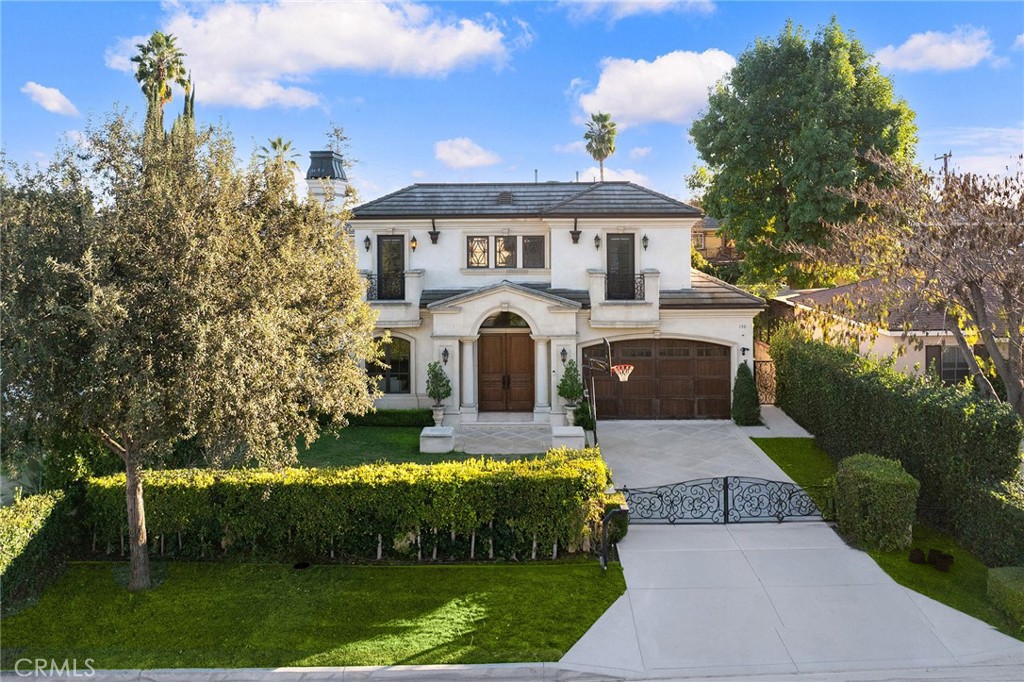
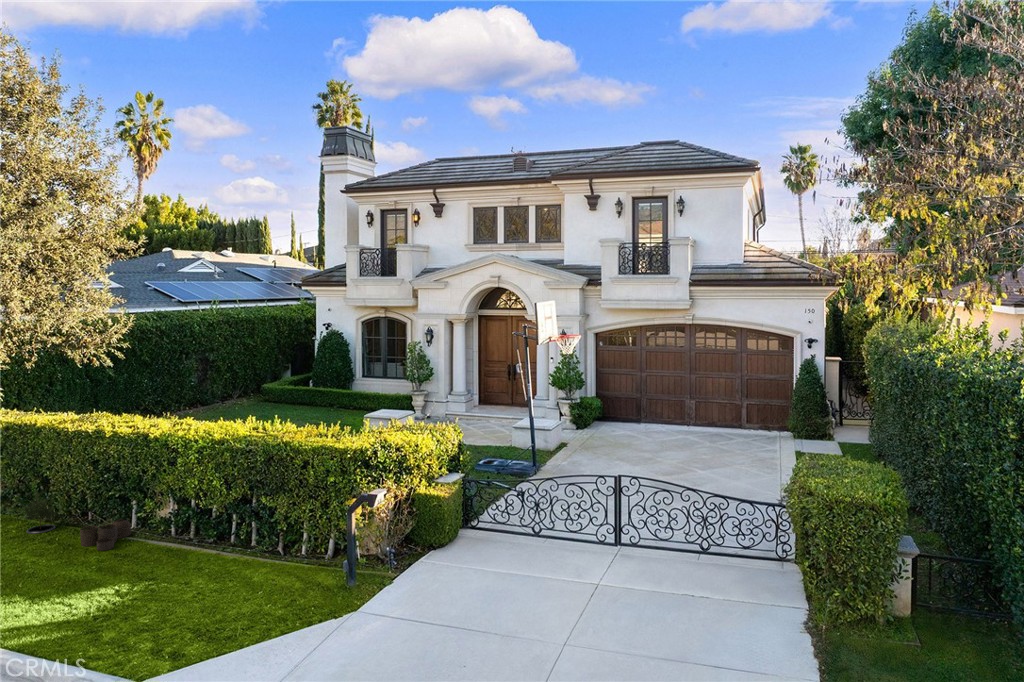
woven basket: present [909,548,954,571] -> present [80,519,131,551]

